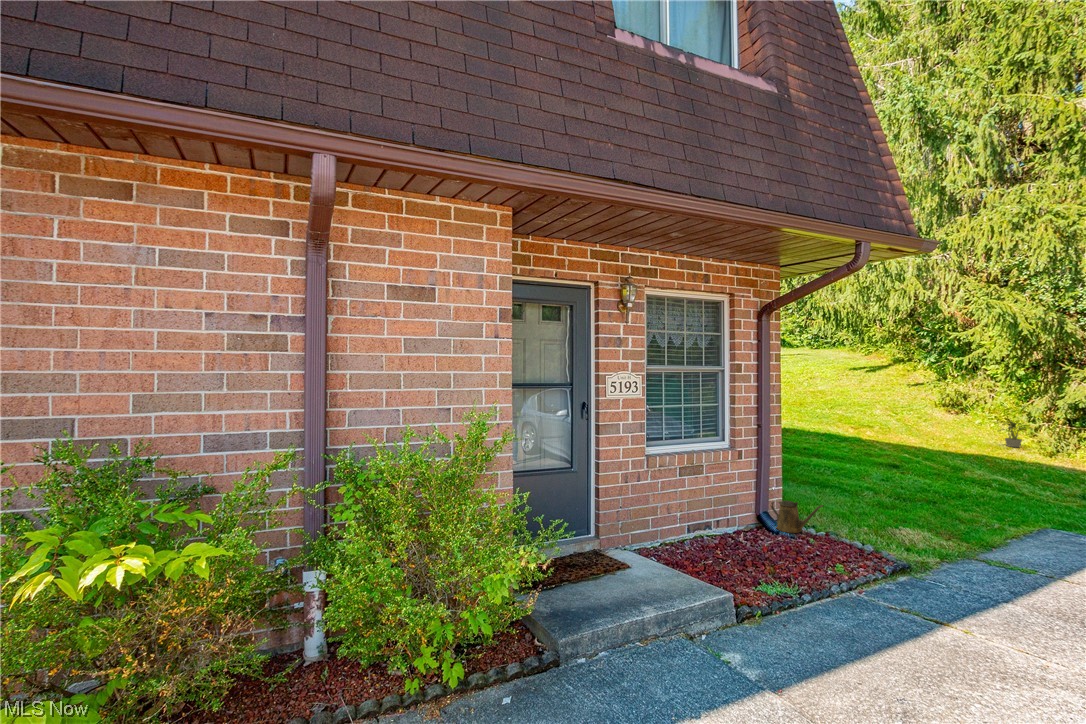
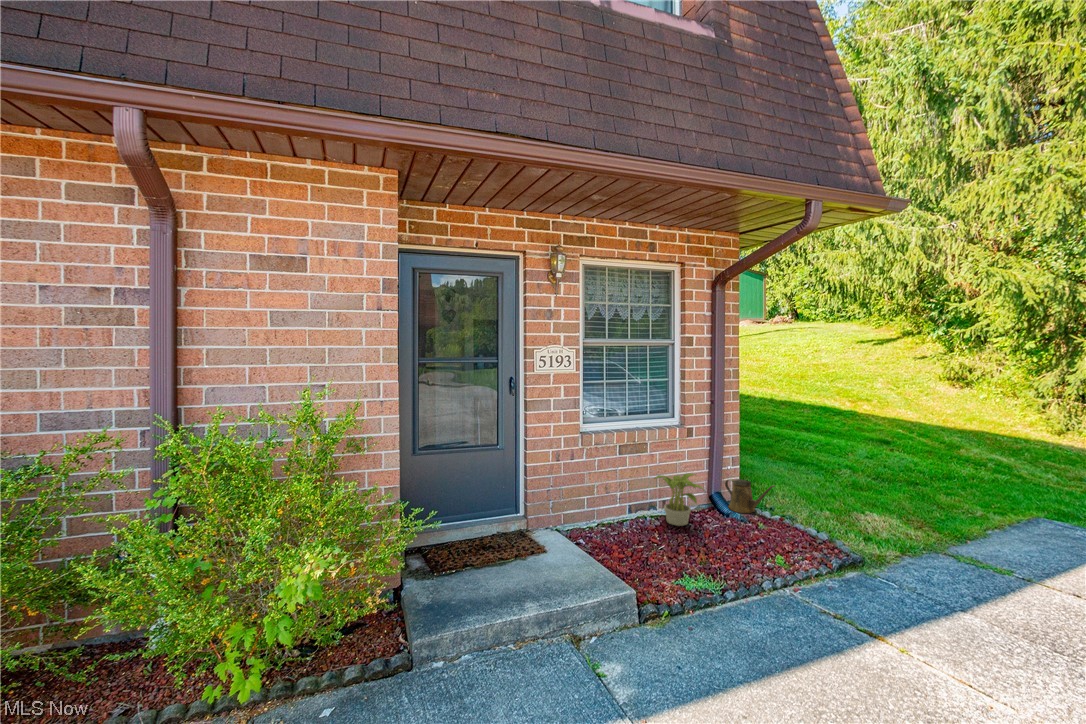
potted plant: present [1000,421,1031,447] -> present [655,473,704,526]

